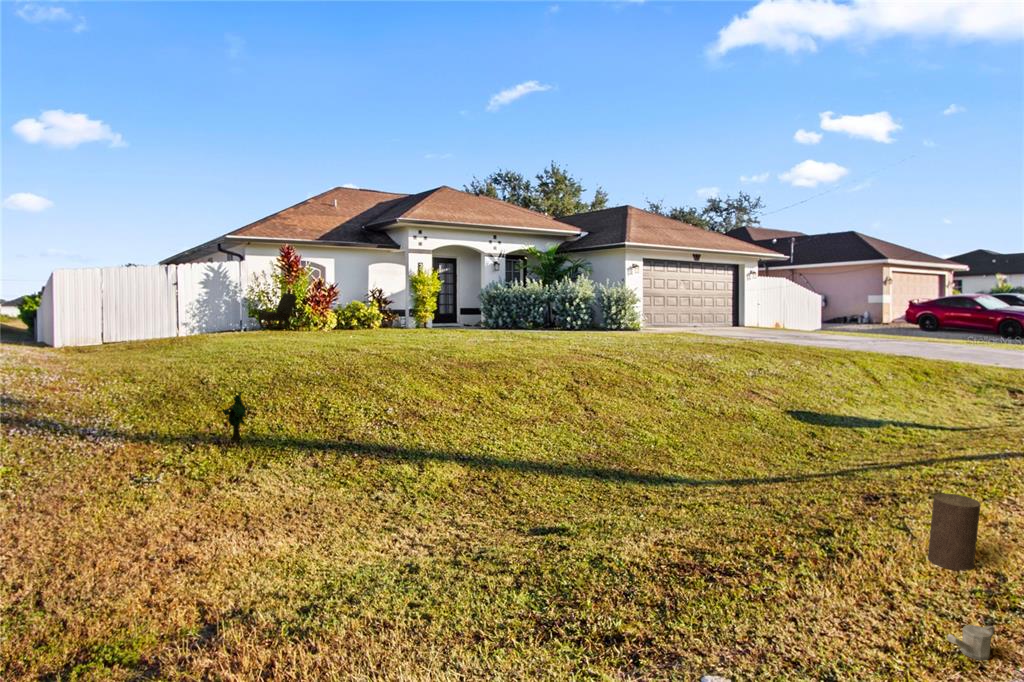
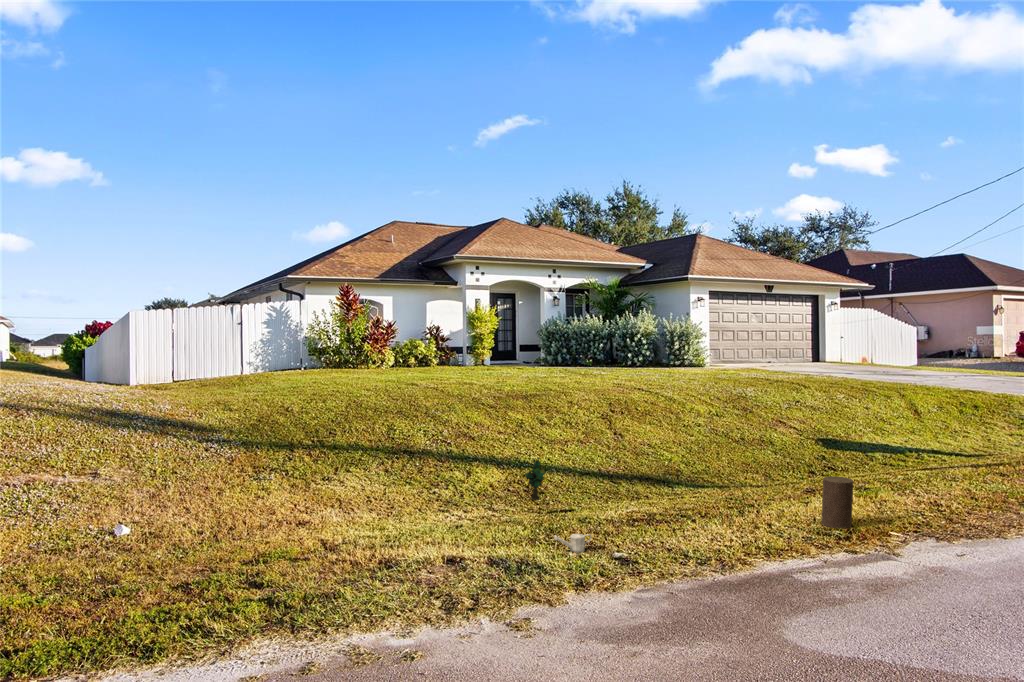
lounge chair: present [259,293,297,329] -> none [320,332,357,367]
decorative plant: present [222,392,250,440] -> present [525,458,546,500]
watering can: present [947,625,994,660] -> present [554,534,591,552]

